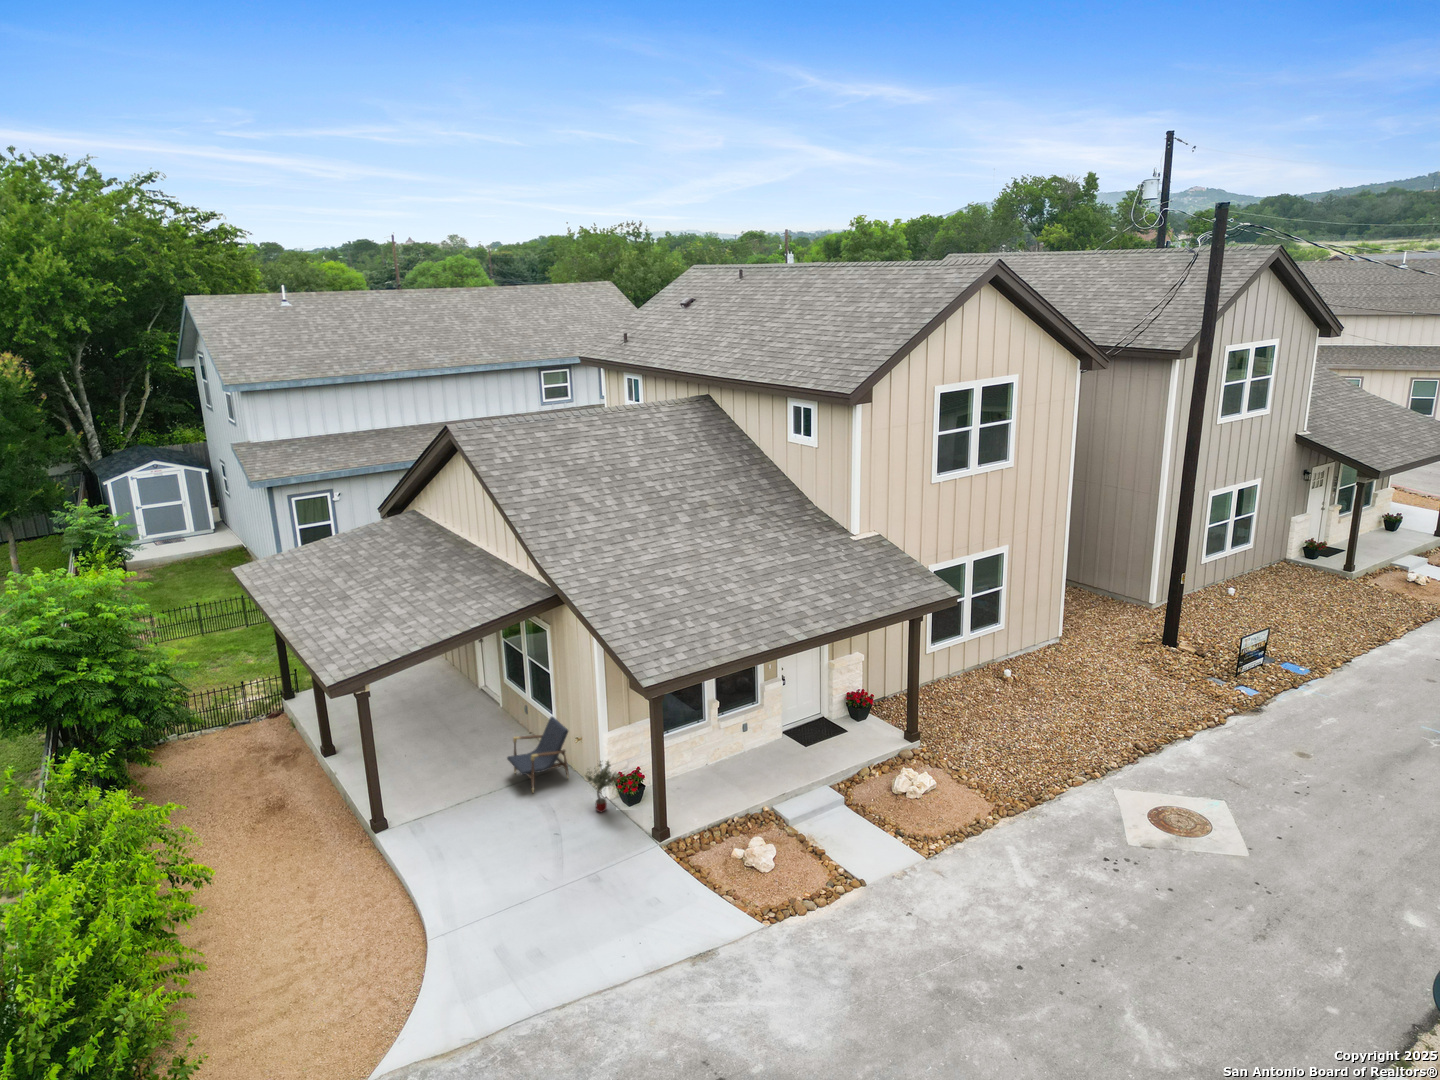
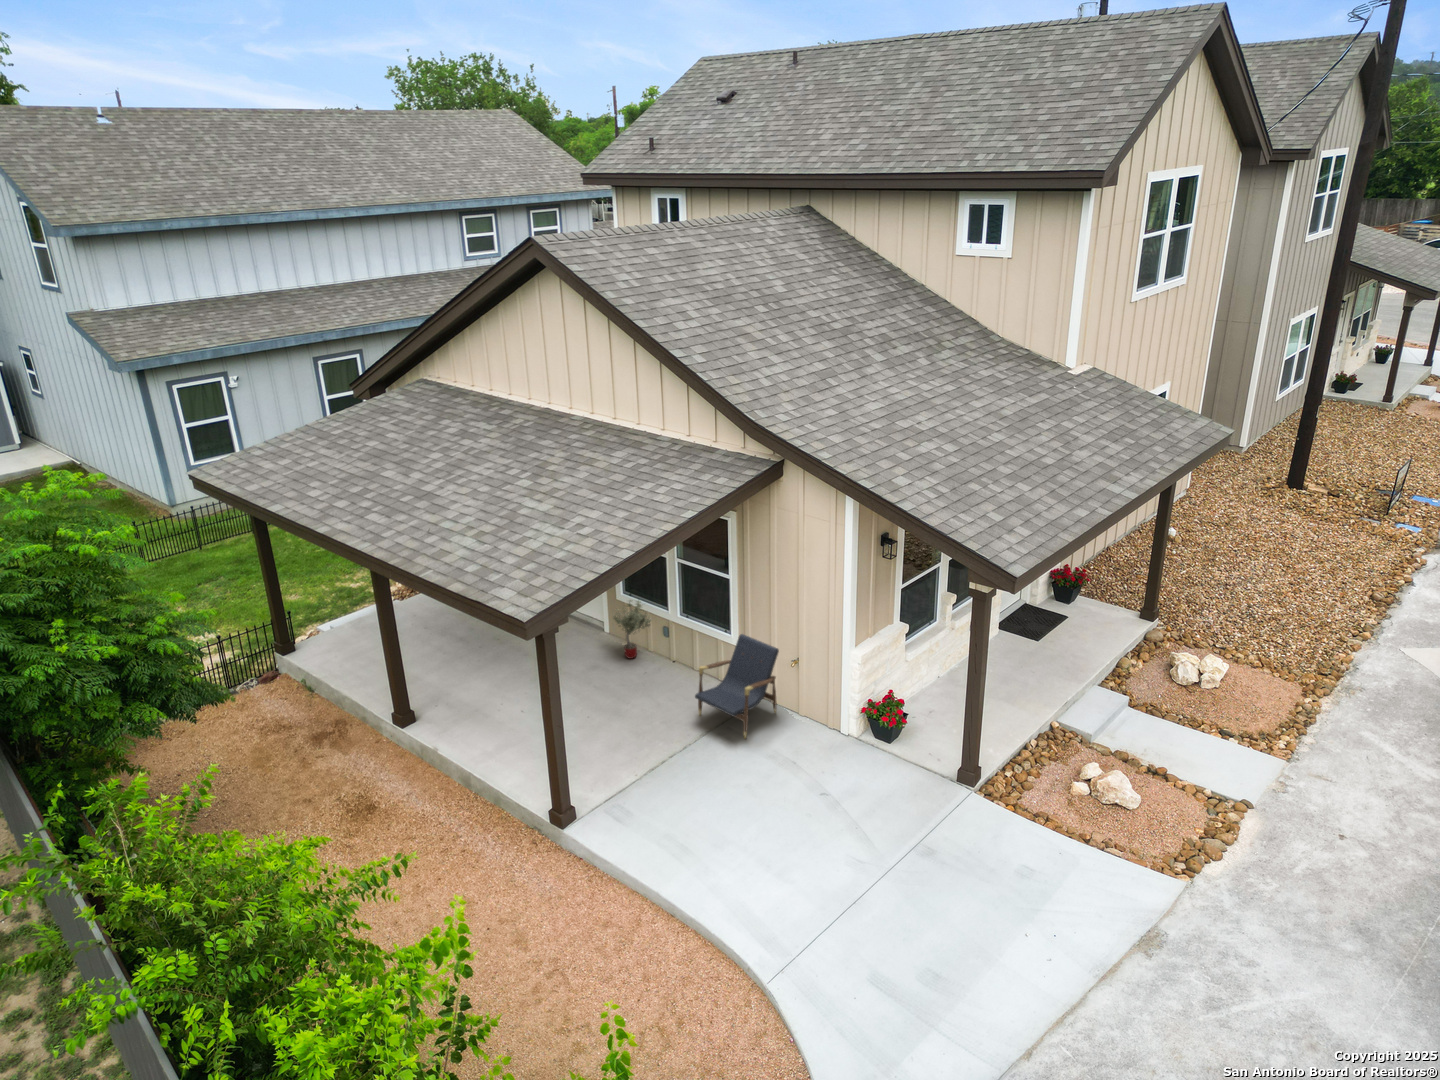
potted tree: present [585,761,618,812] -> present [614,600,651,659]

